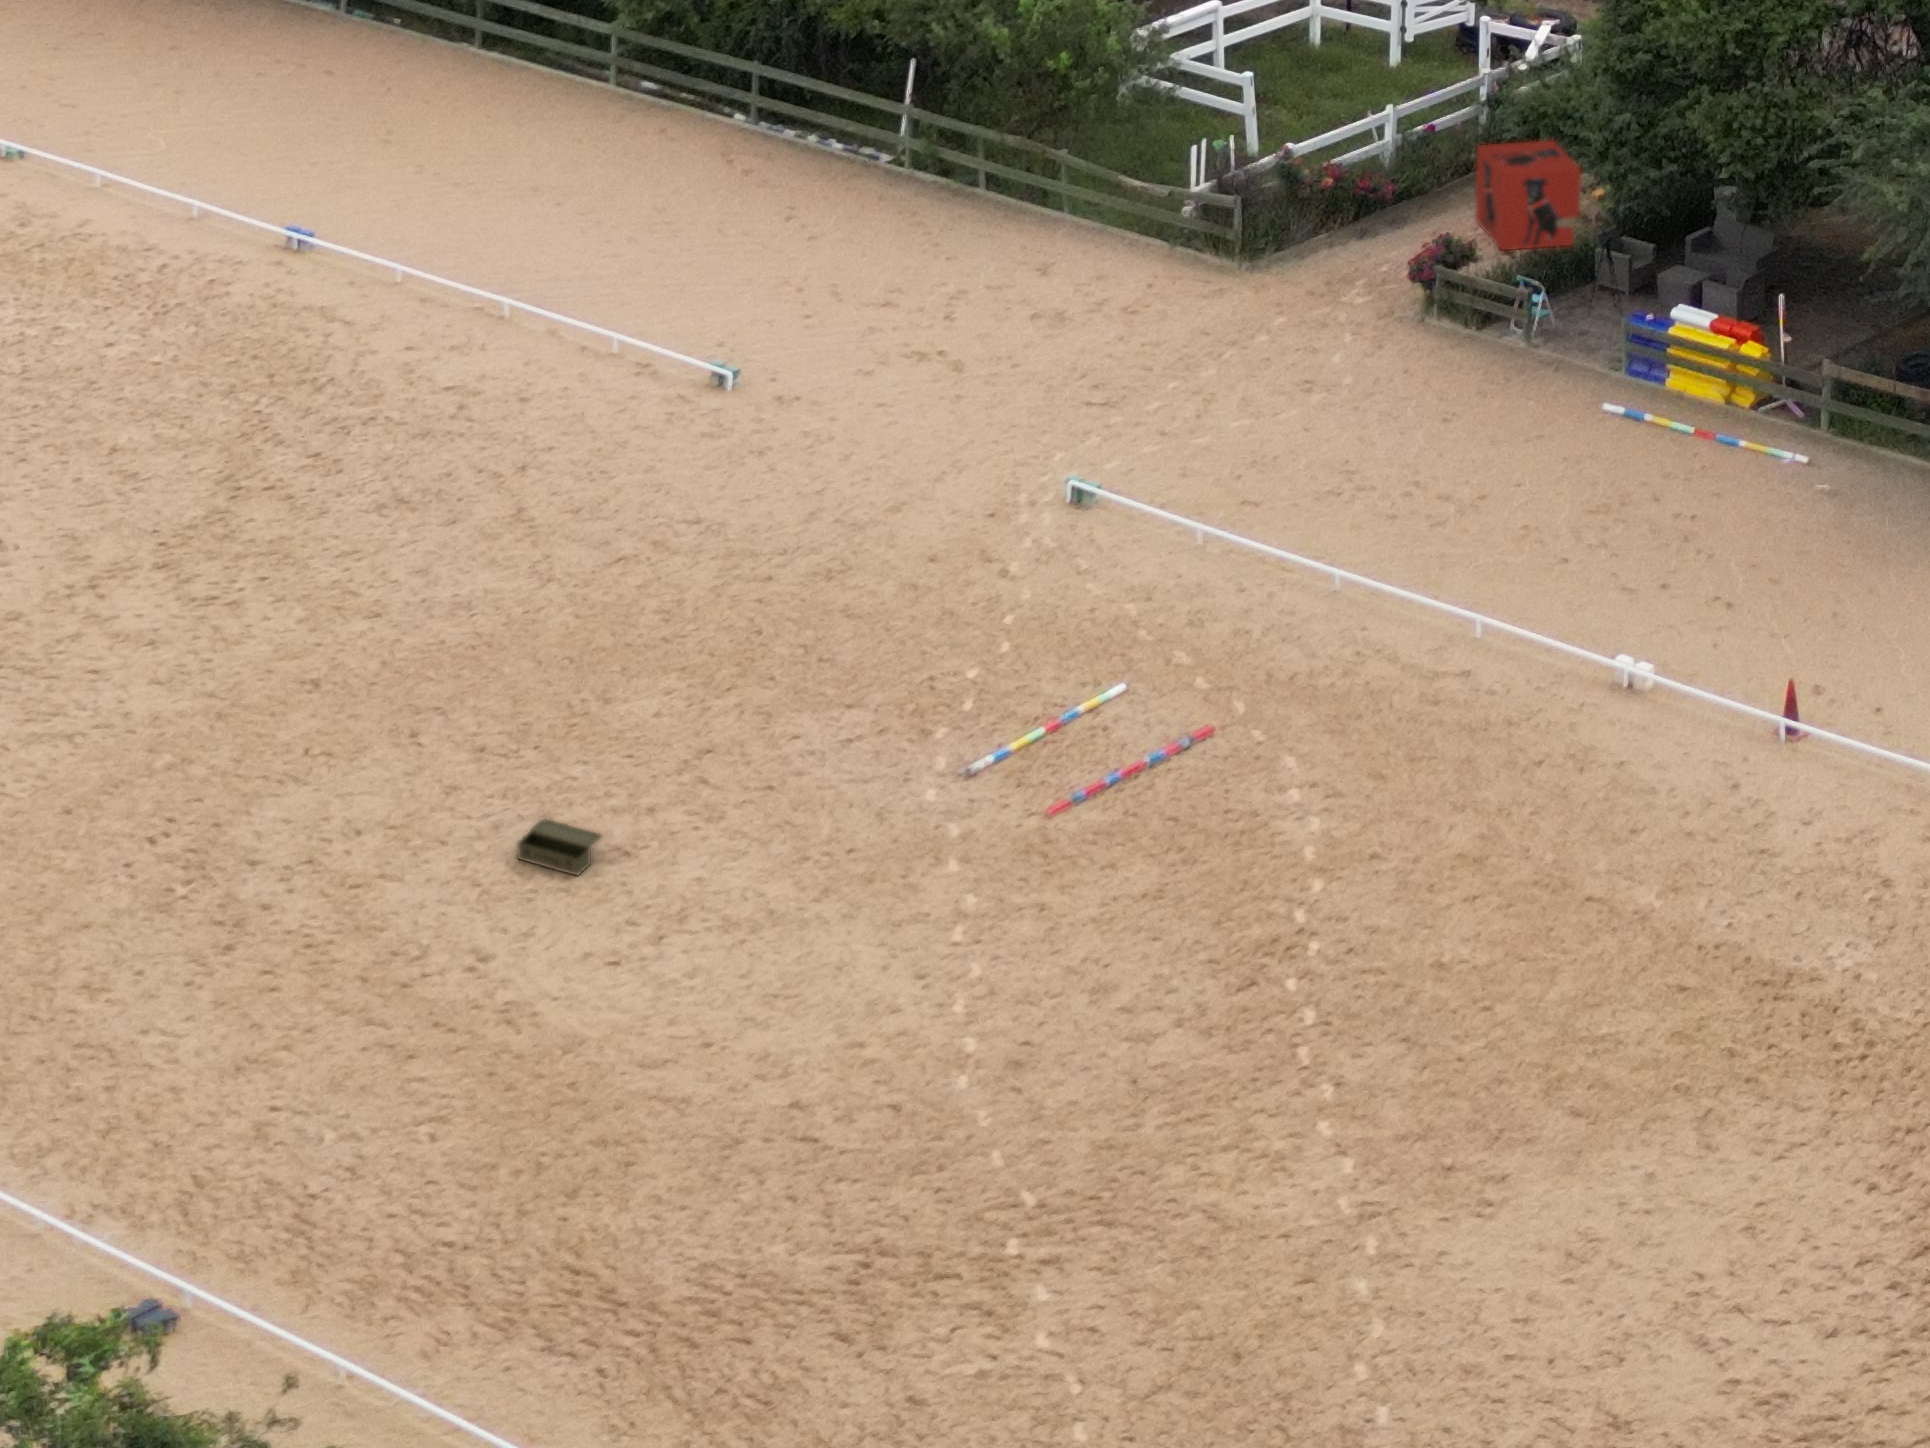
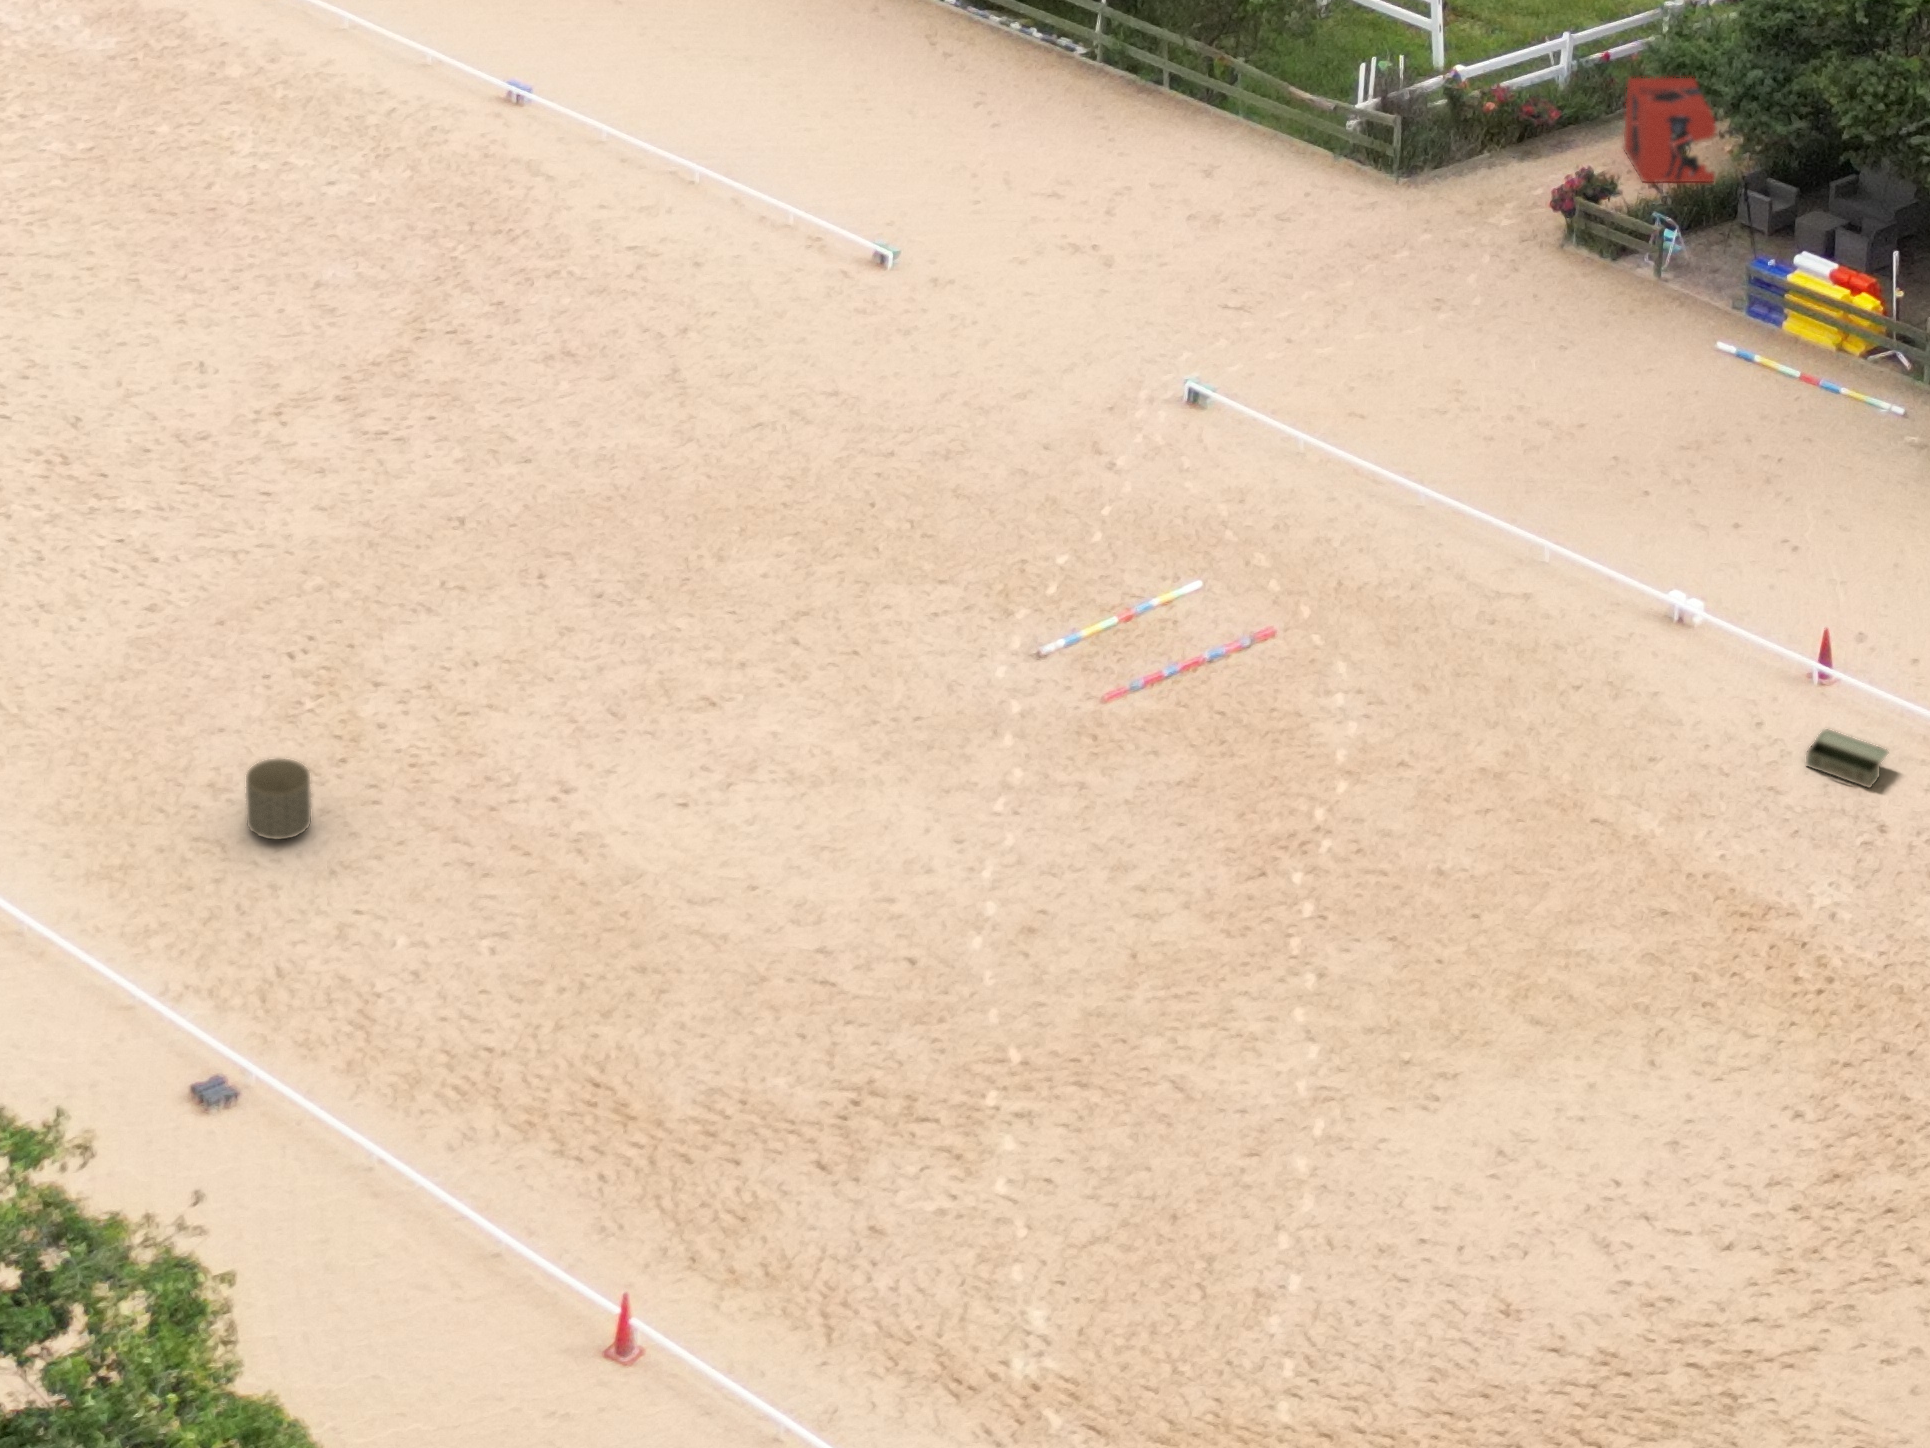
toolbox: present [517,819,601,876] -> present [1806,730,1888,787]
planter: none [160,934,233,1023] -> present [246,759,311,839]

